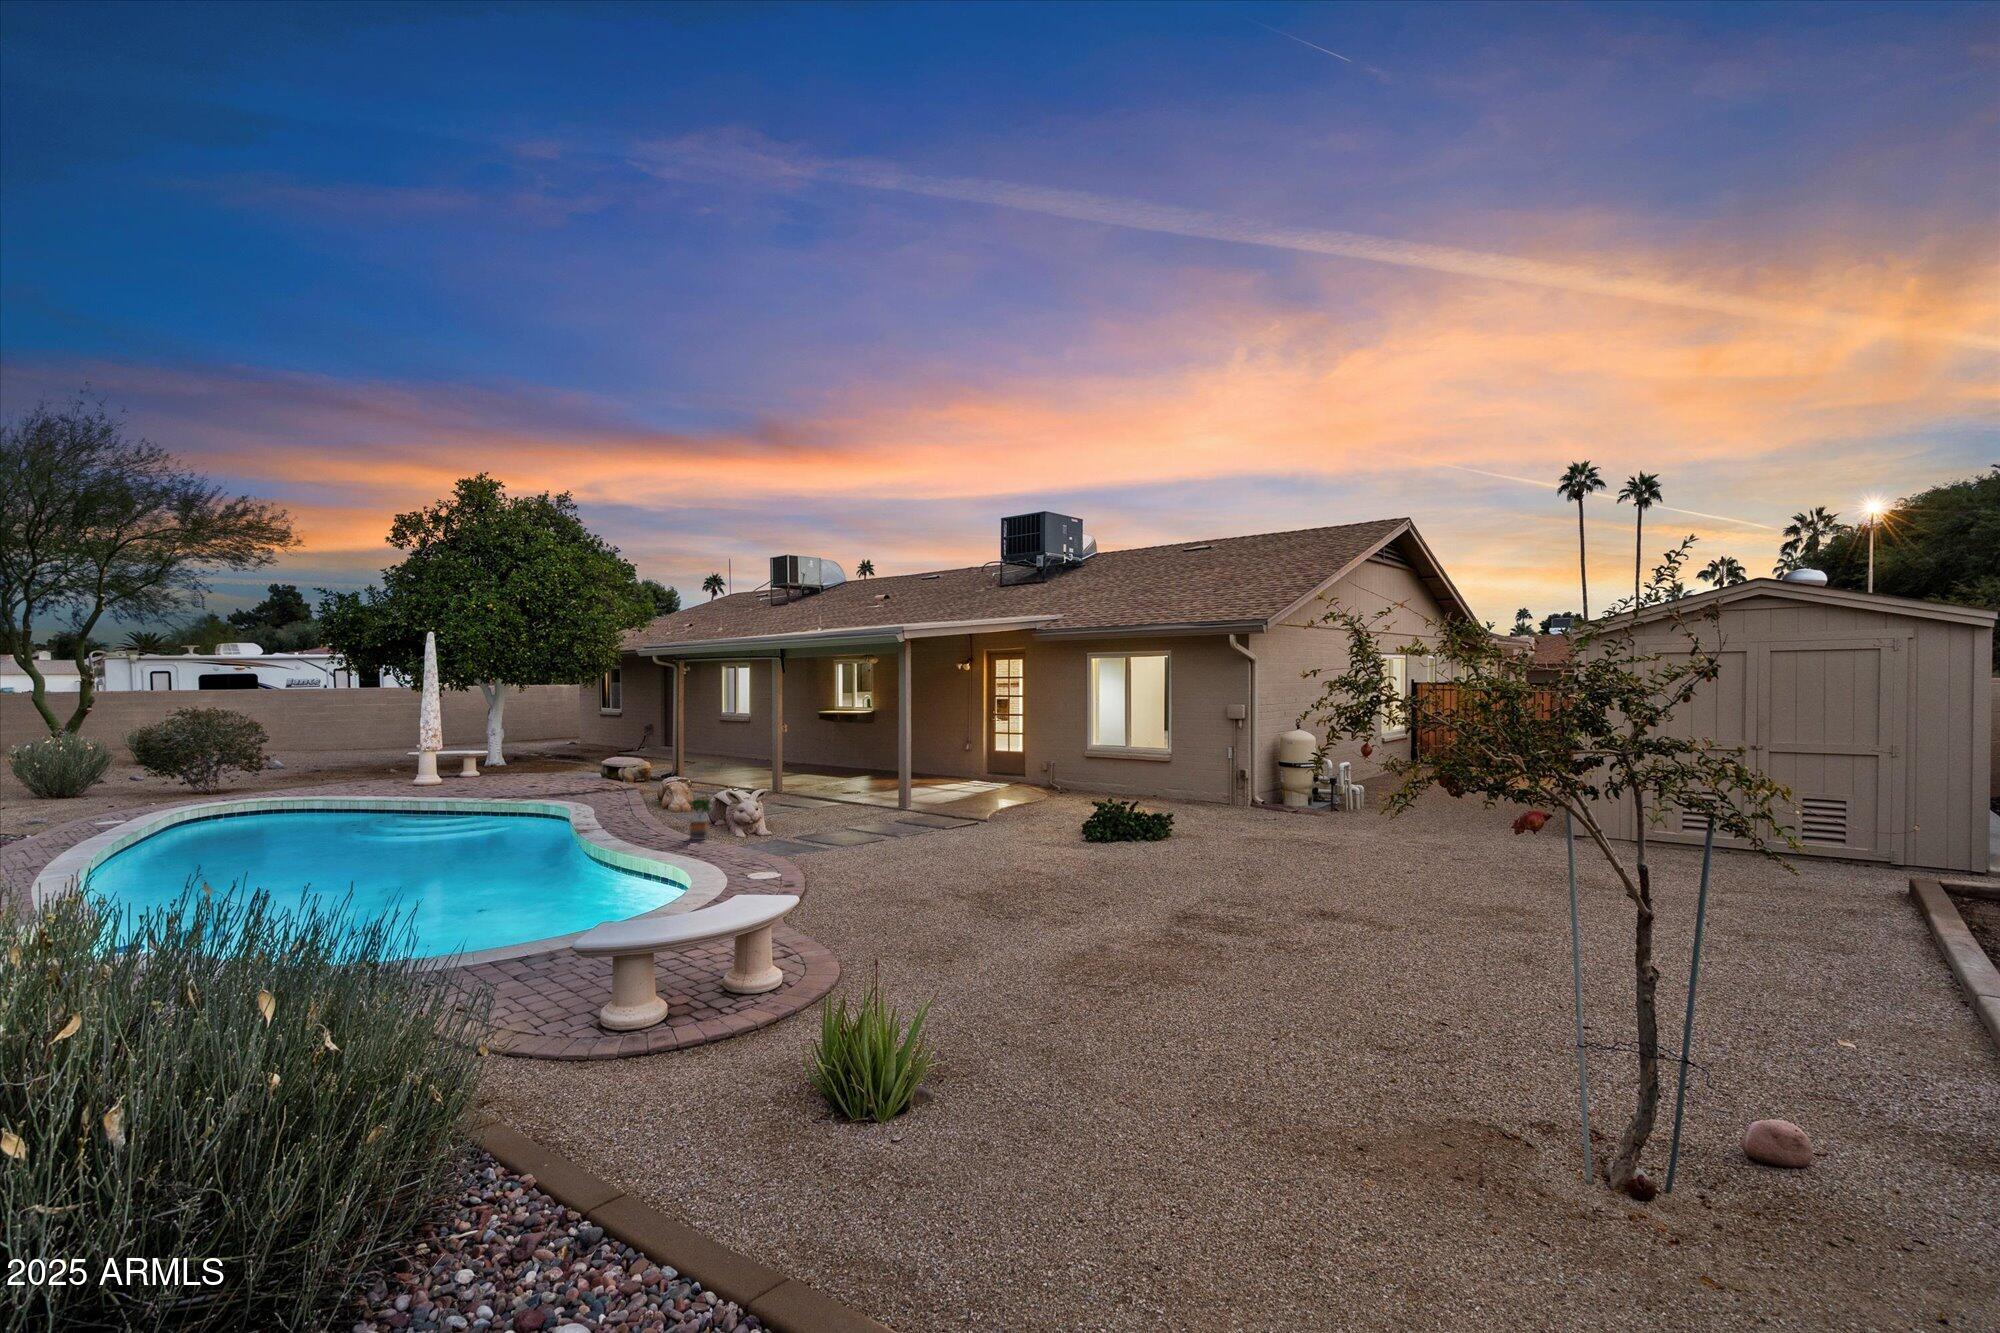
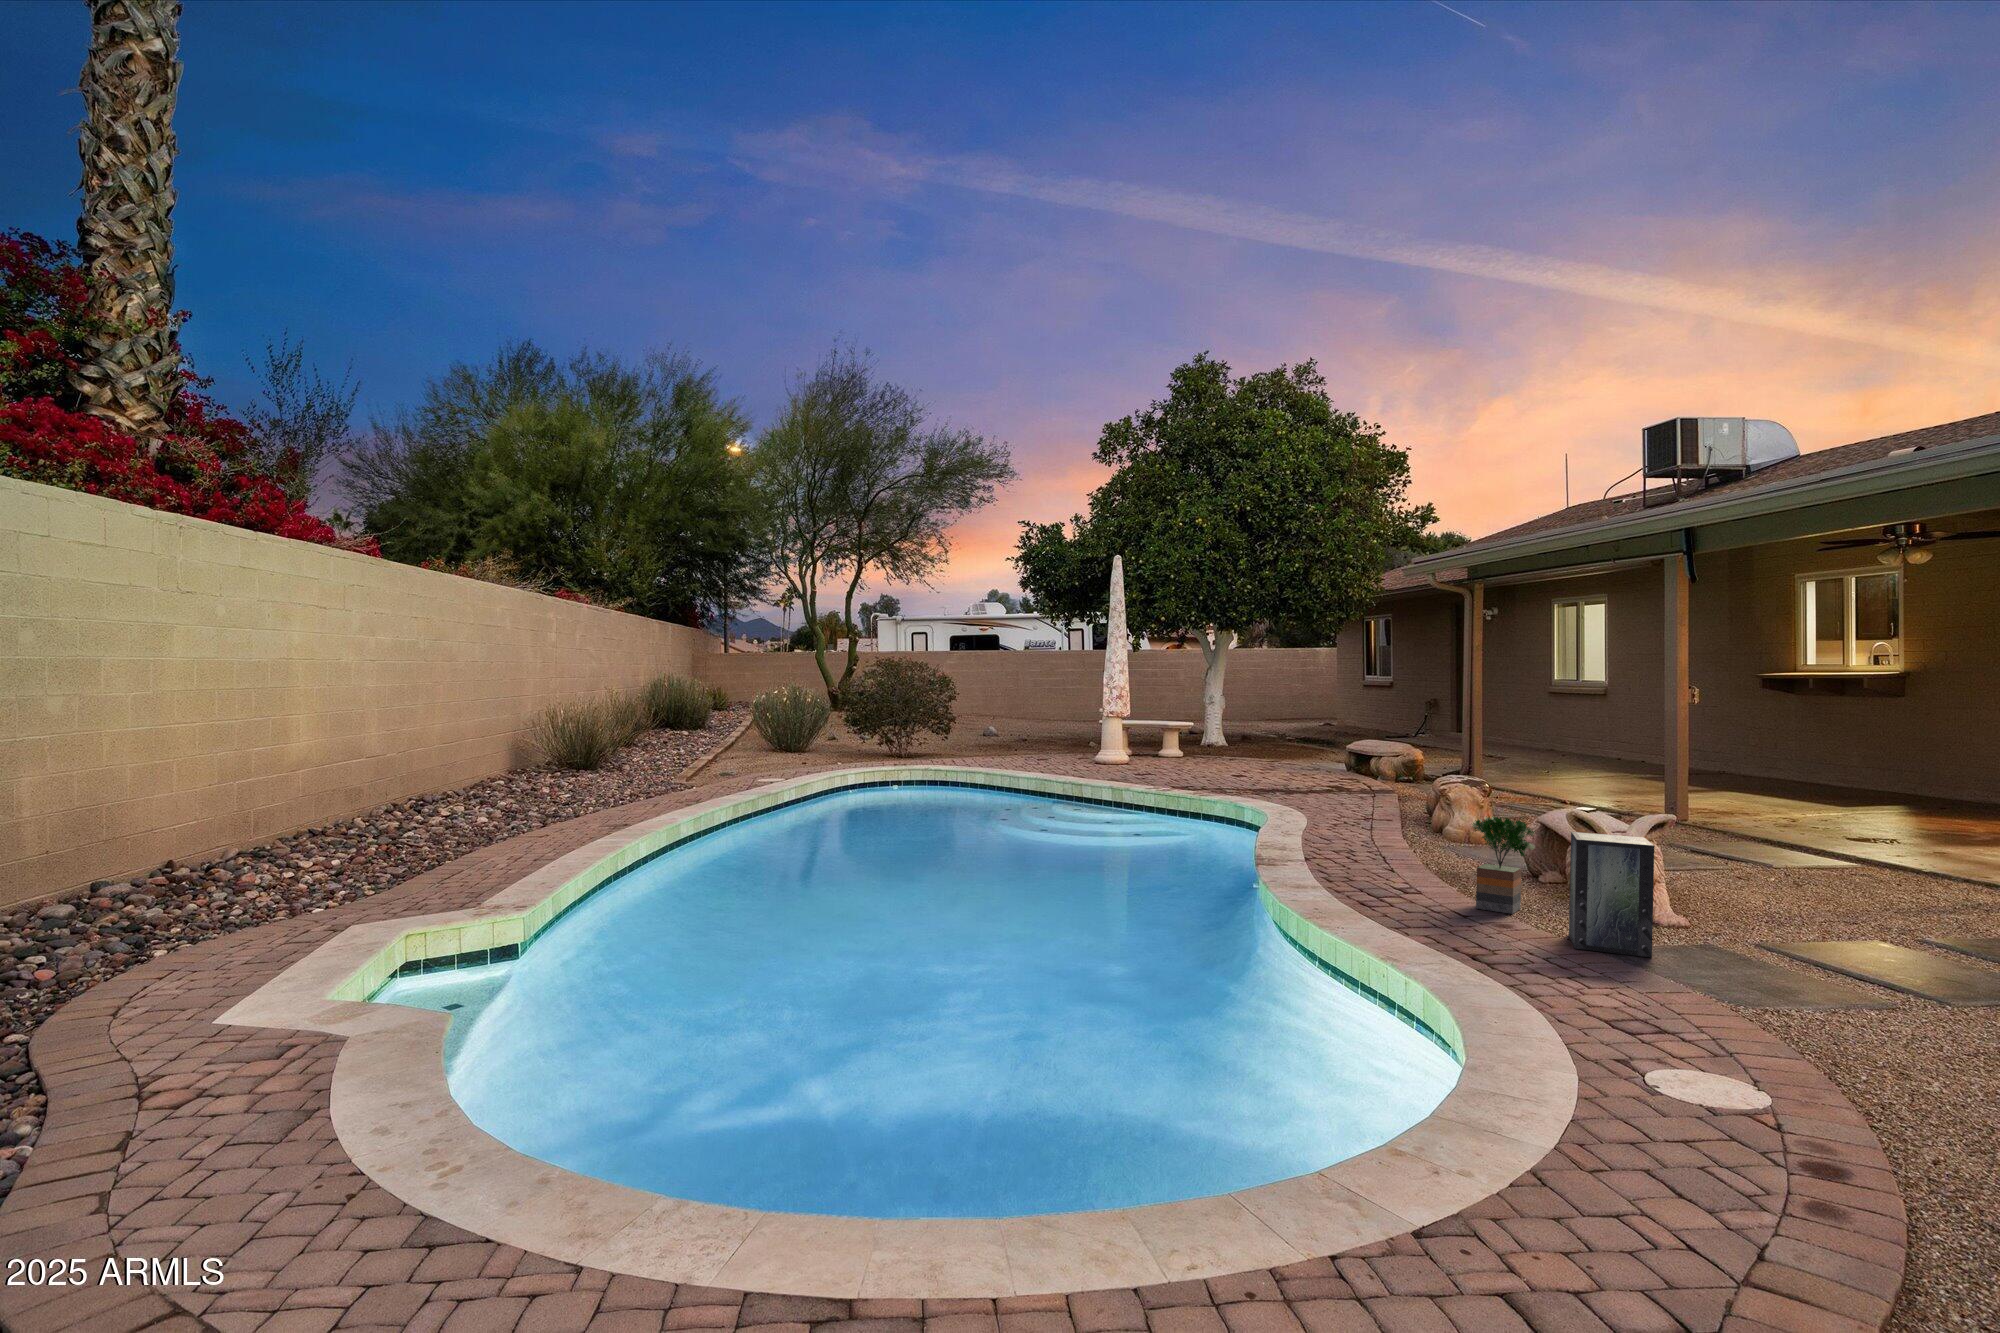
storage box: none [727,801,756,847] -> present [1569,832,1654,957]

